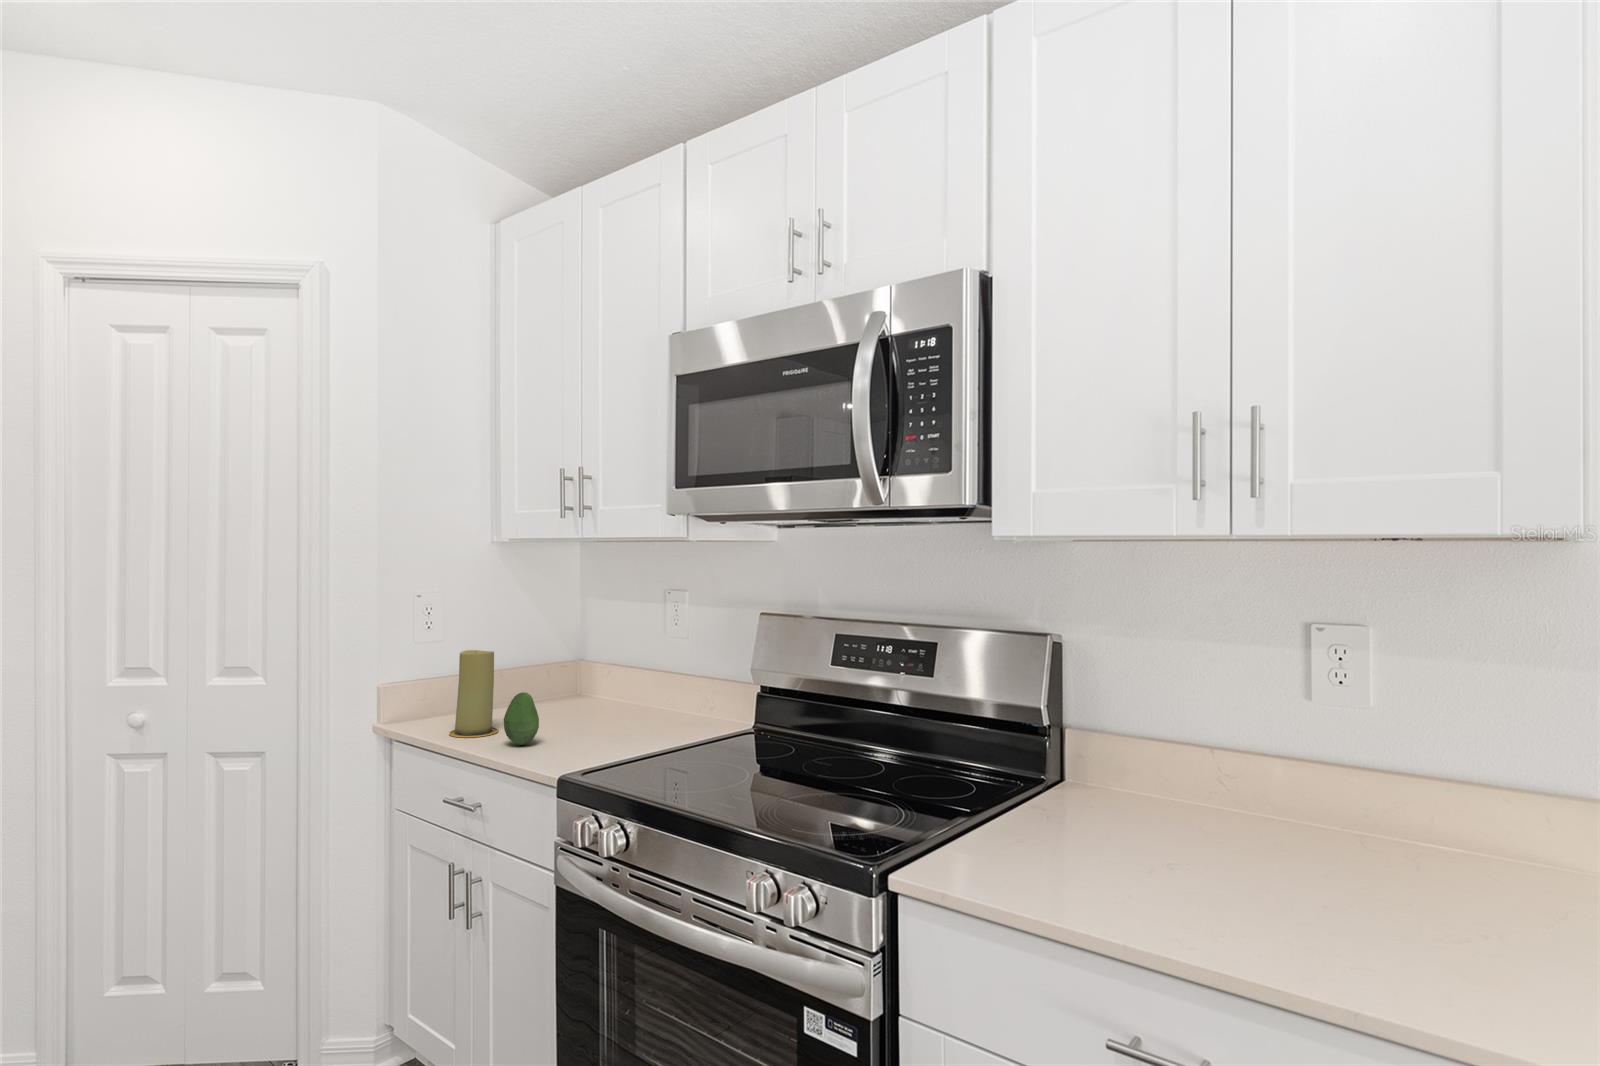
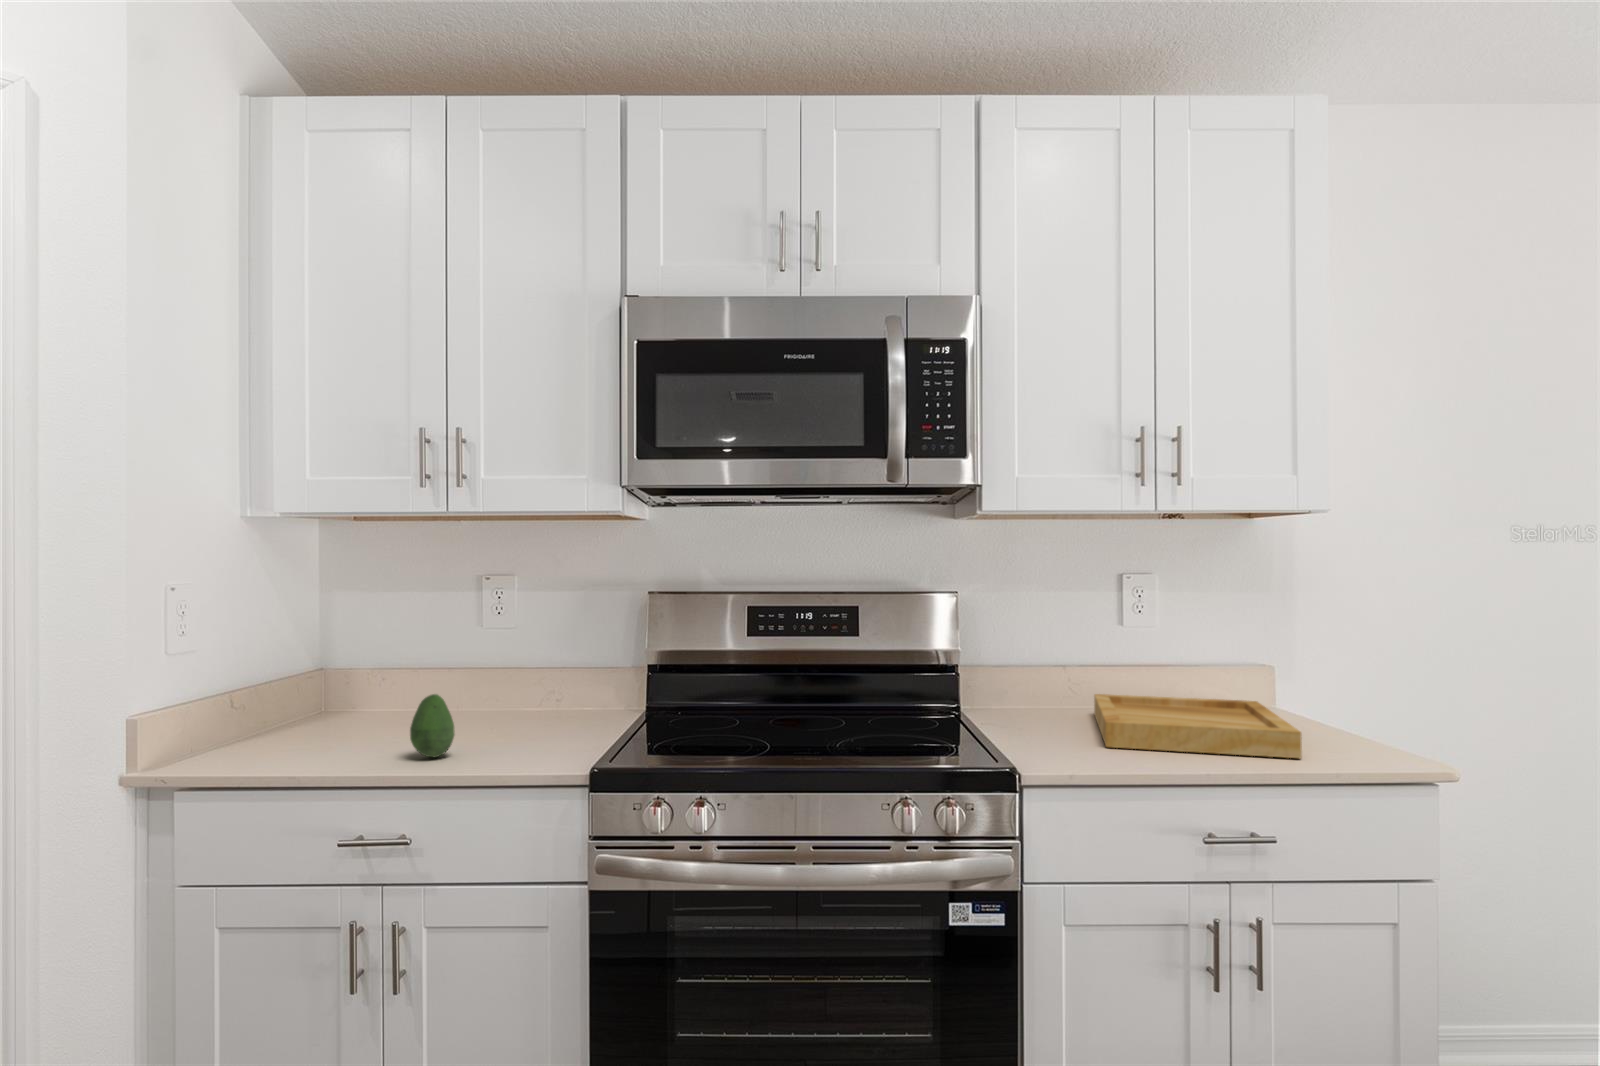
candle: present [449,650,499,737] -> none [290,652,357,765]
tray: none [1088,795,1477,968] -> present [1094,694,1302,758]

